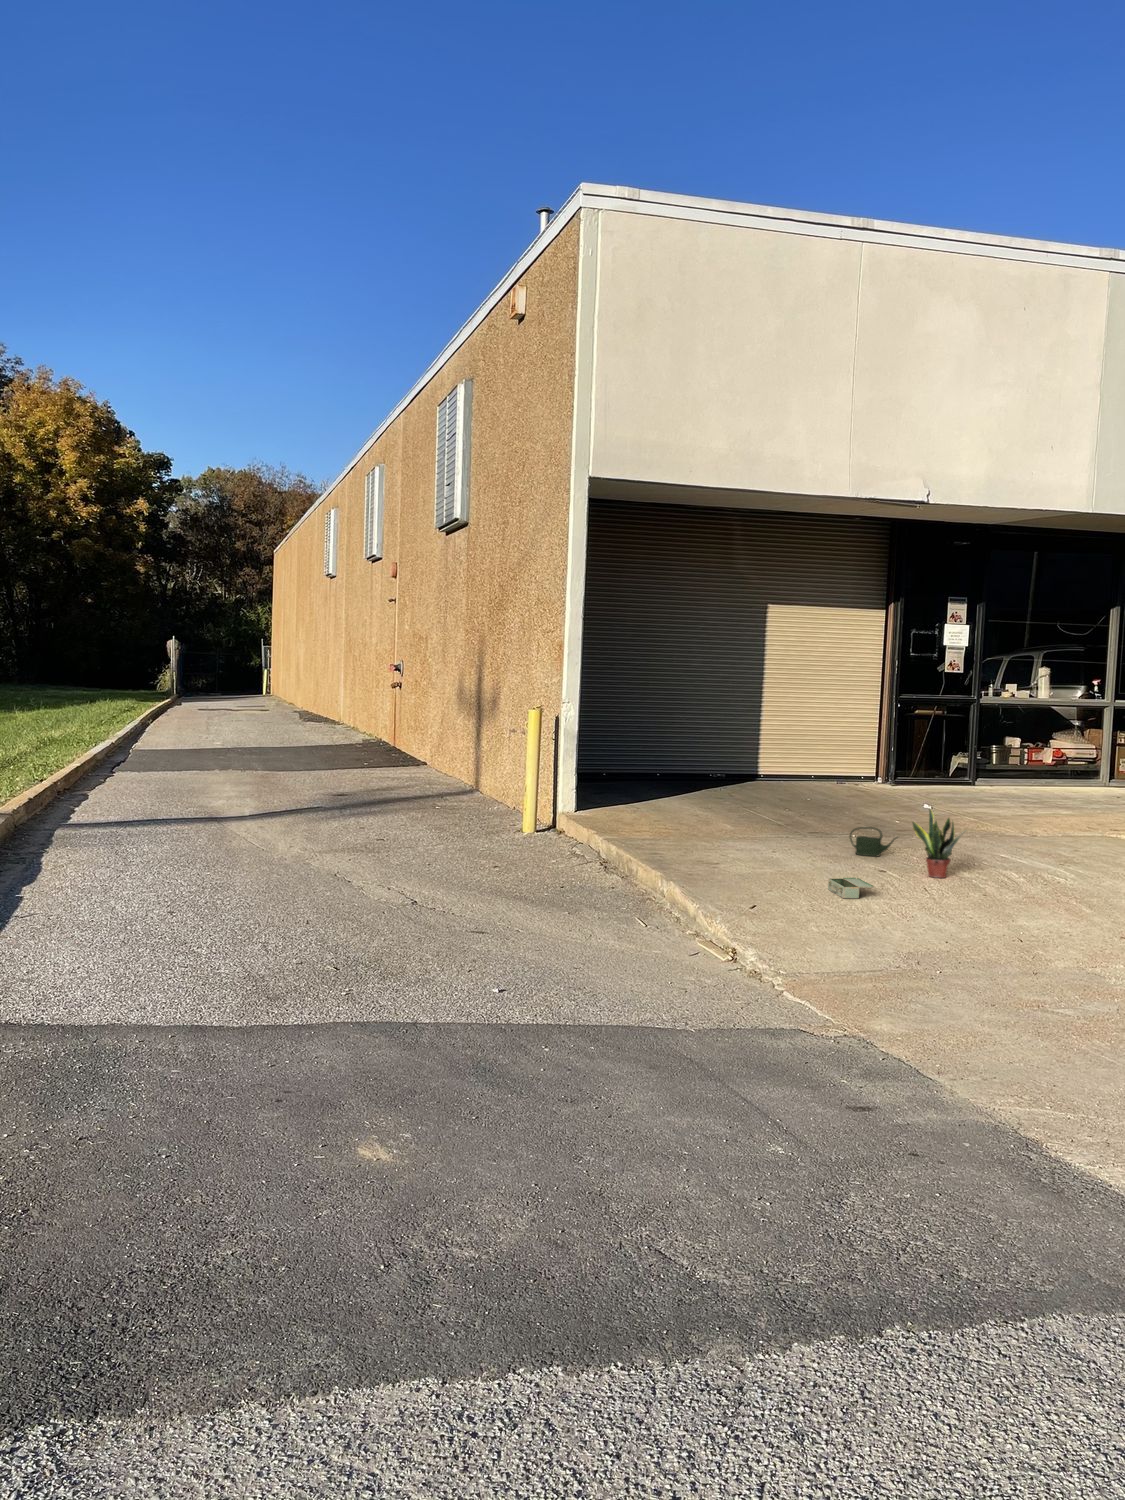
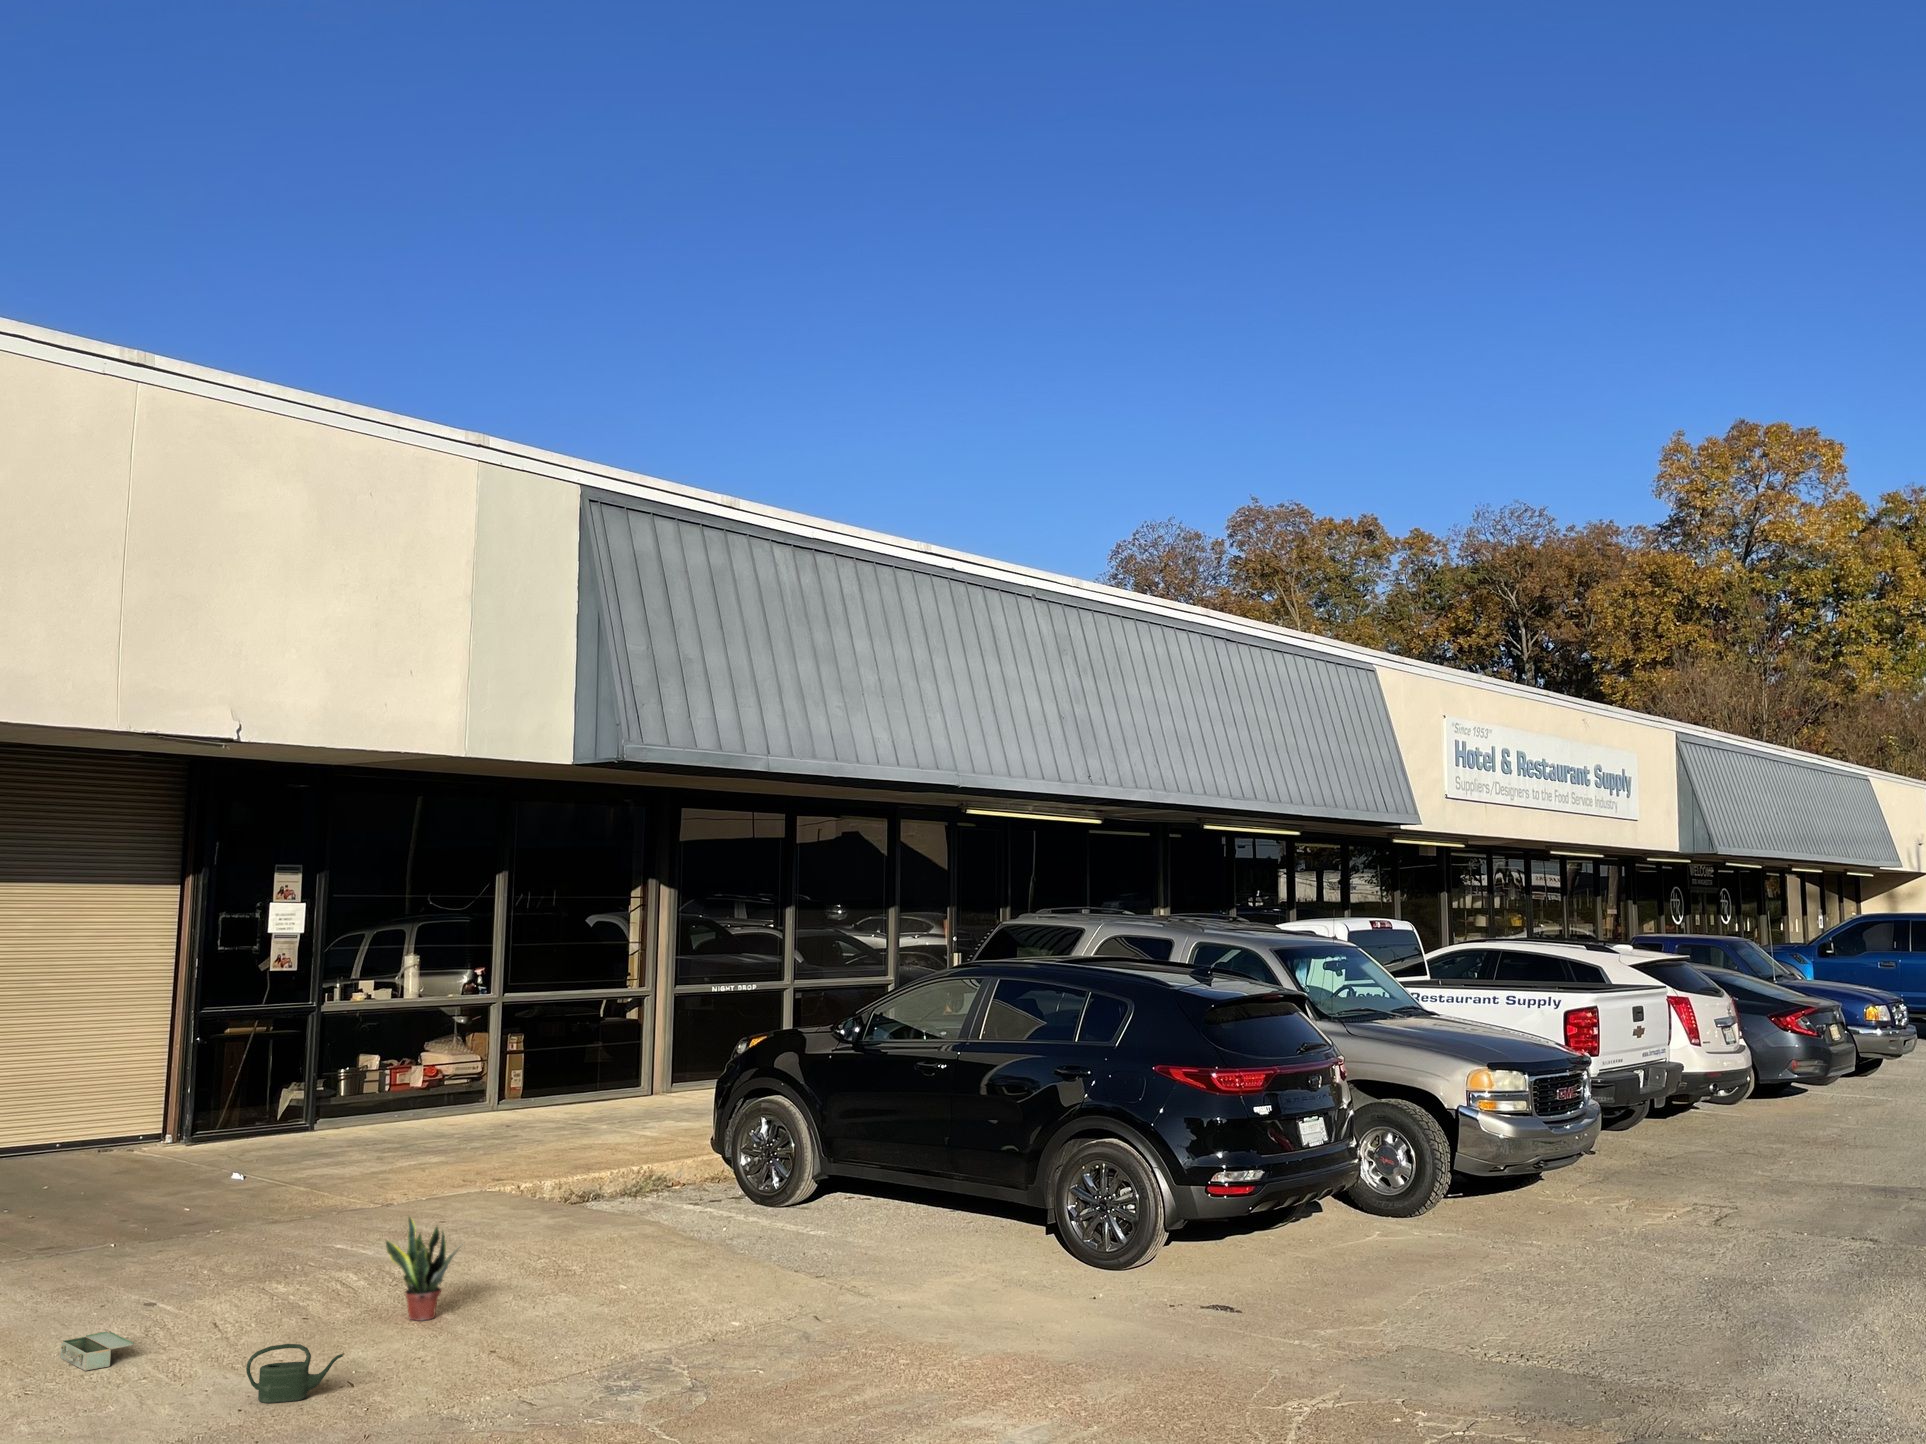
potted plant: present [913,809,964,878] -> present [386,1217,463,1321]
watering can: present [850,827,898,856] -> present [246,1344,343,1403]

